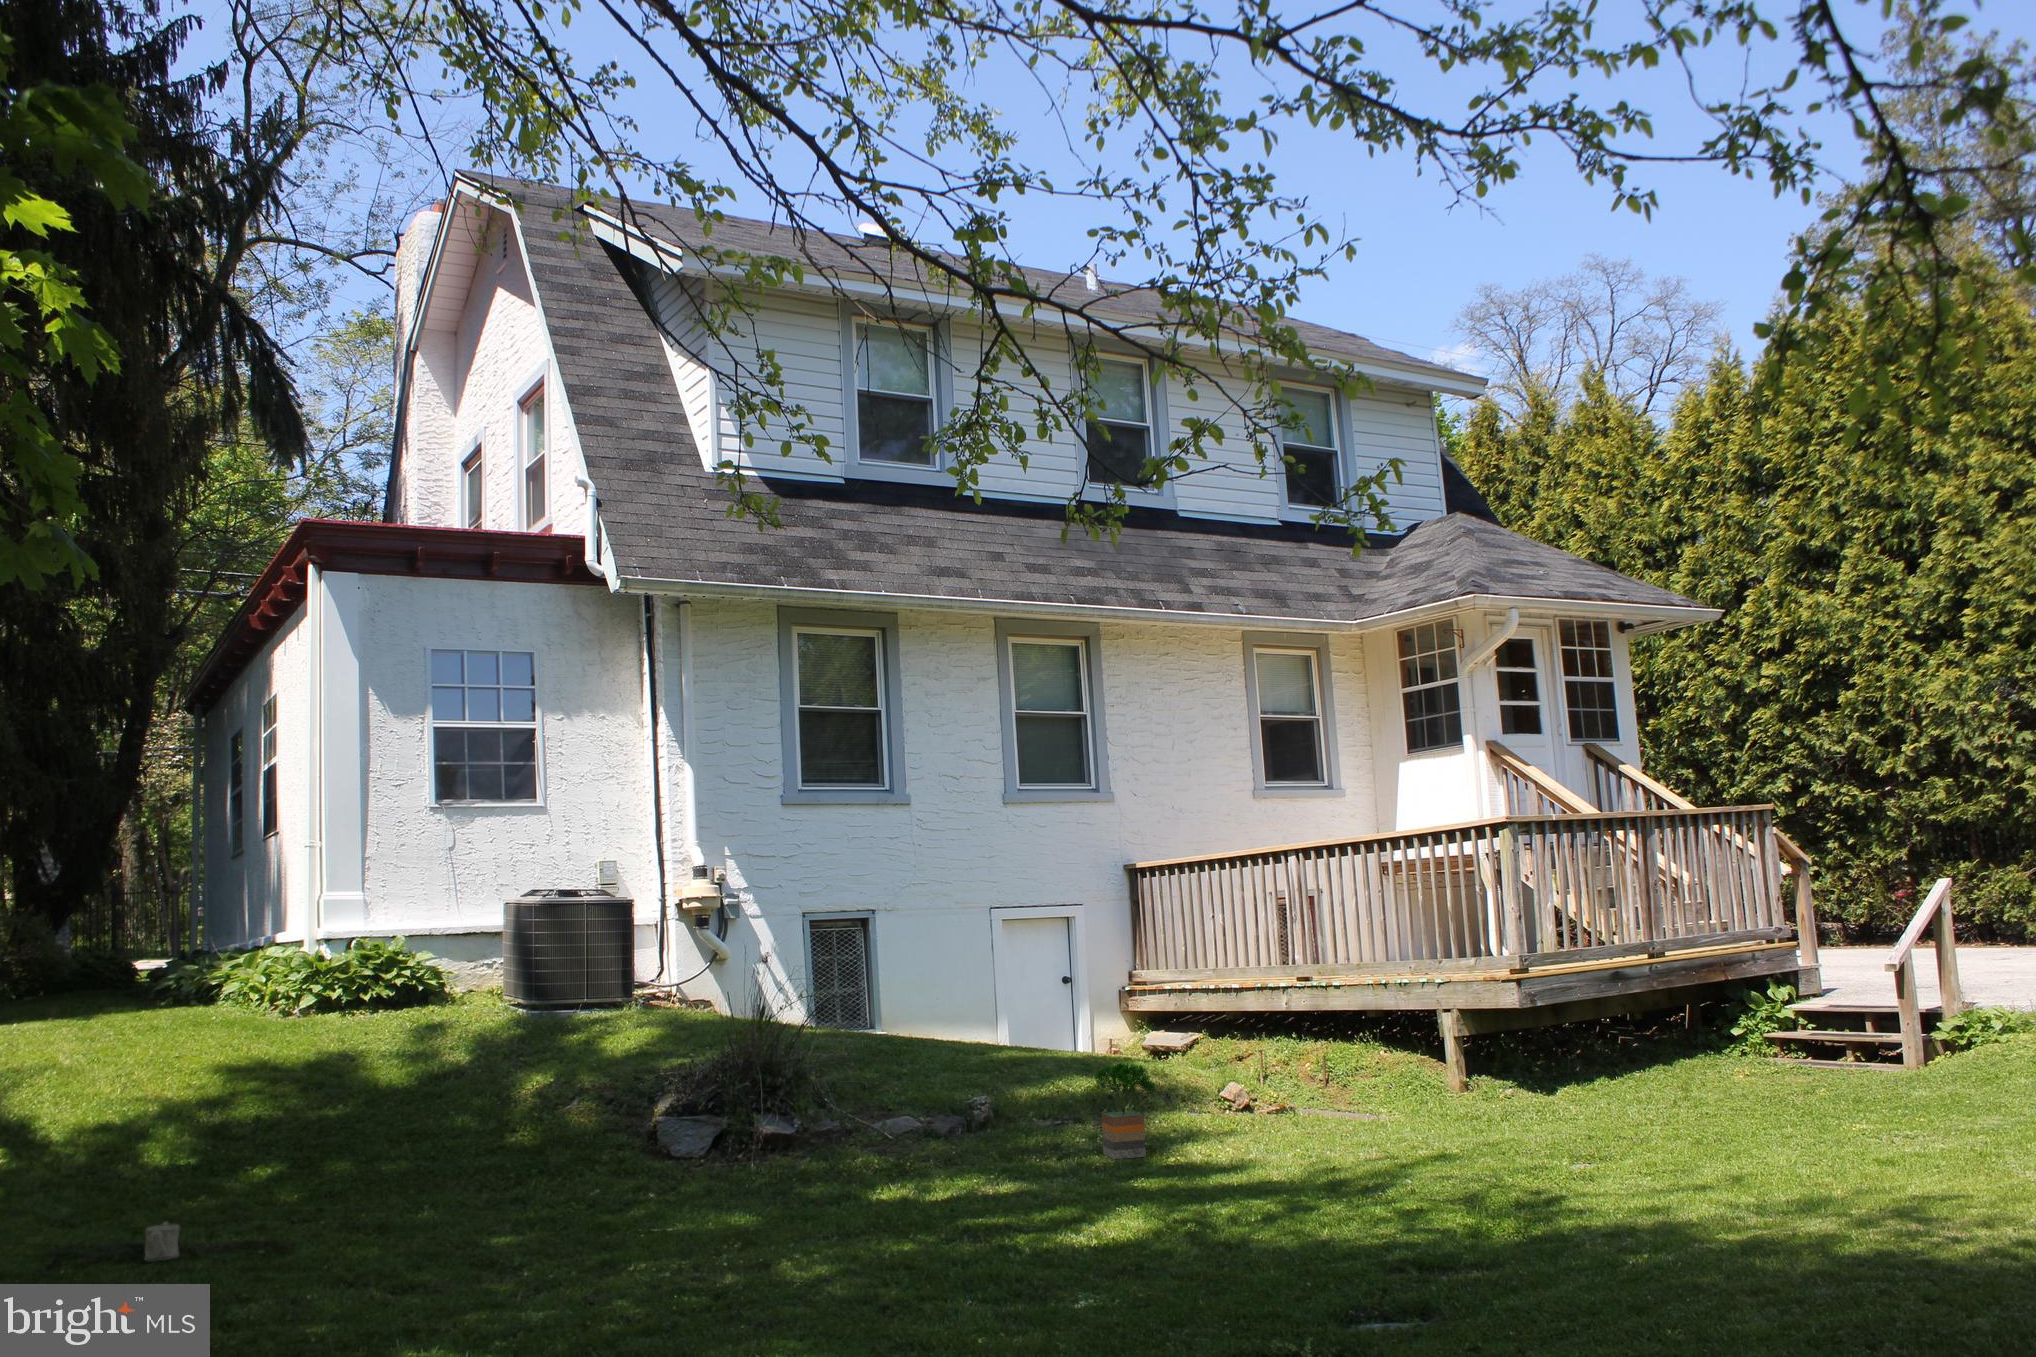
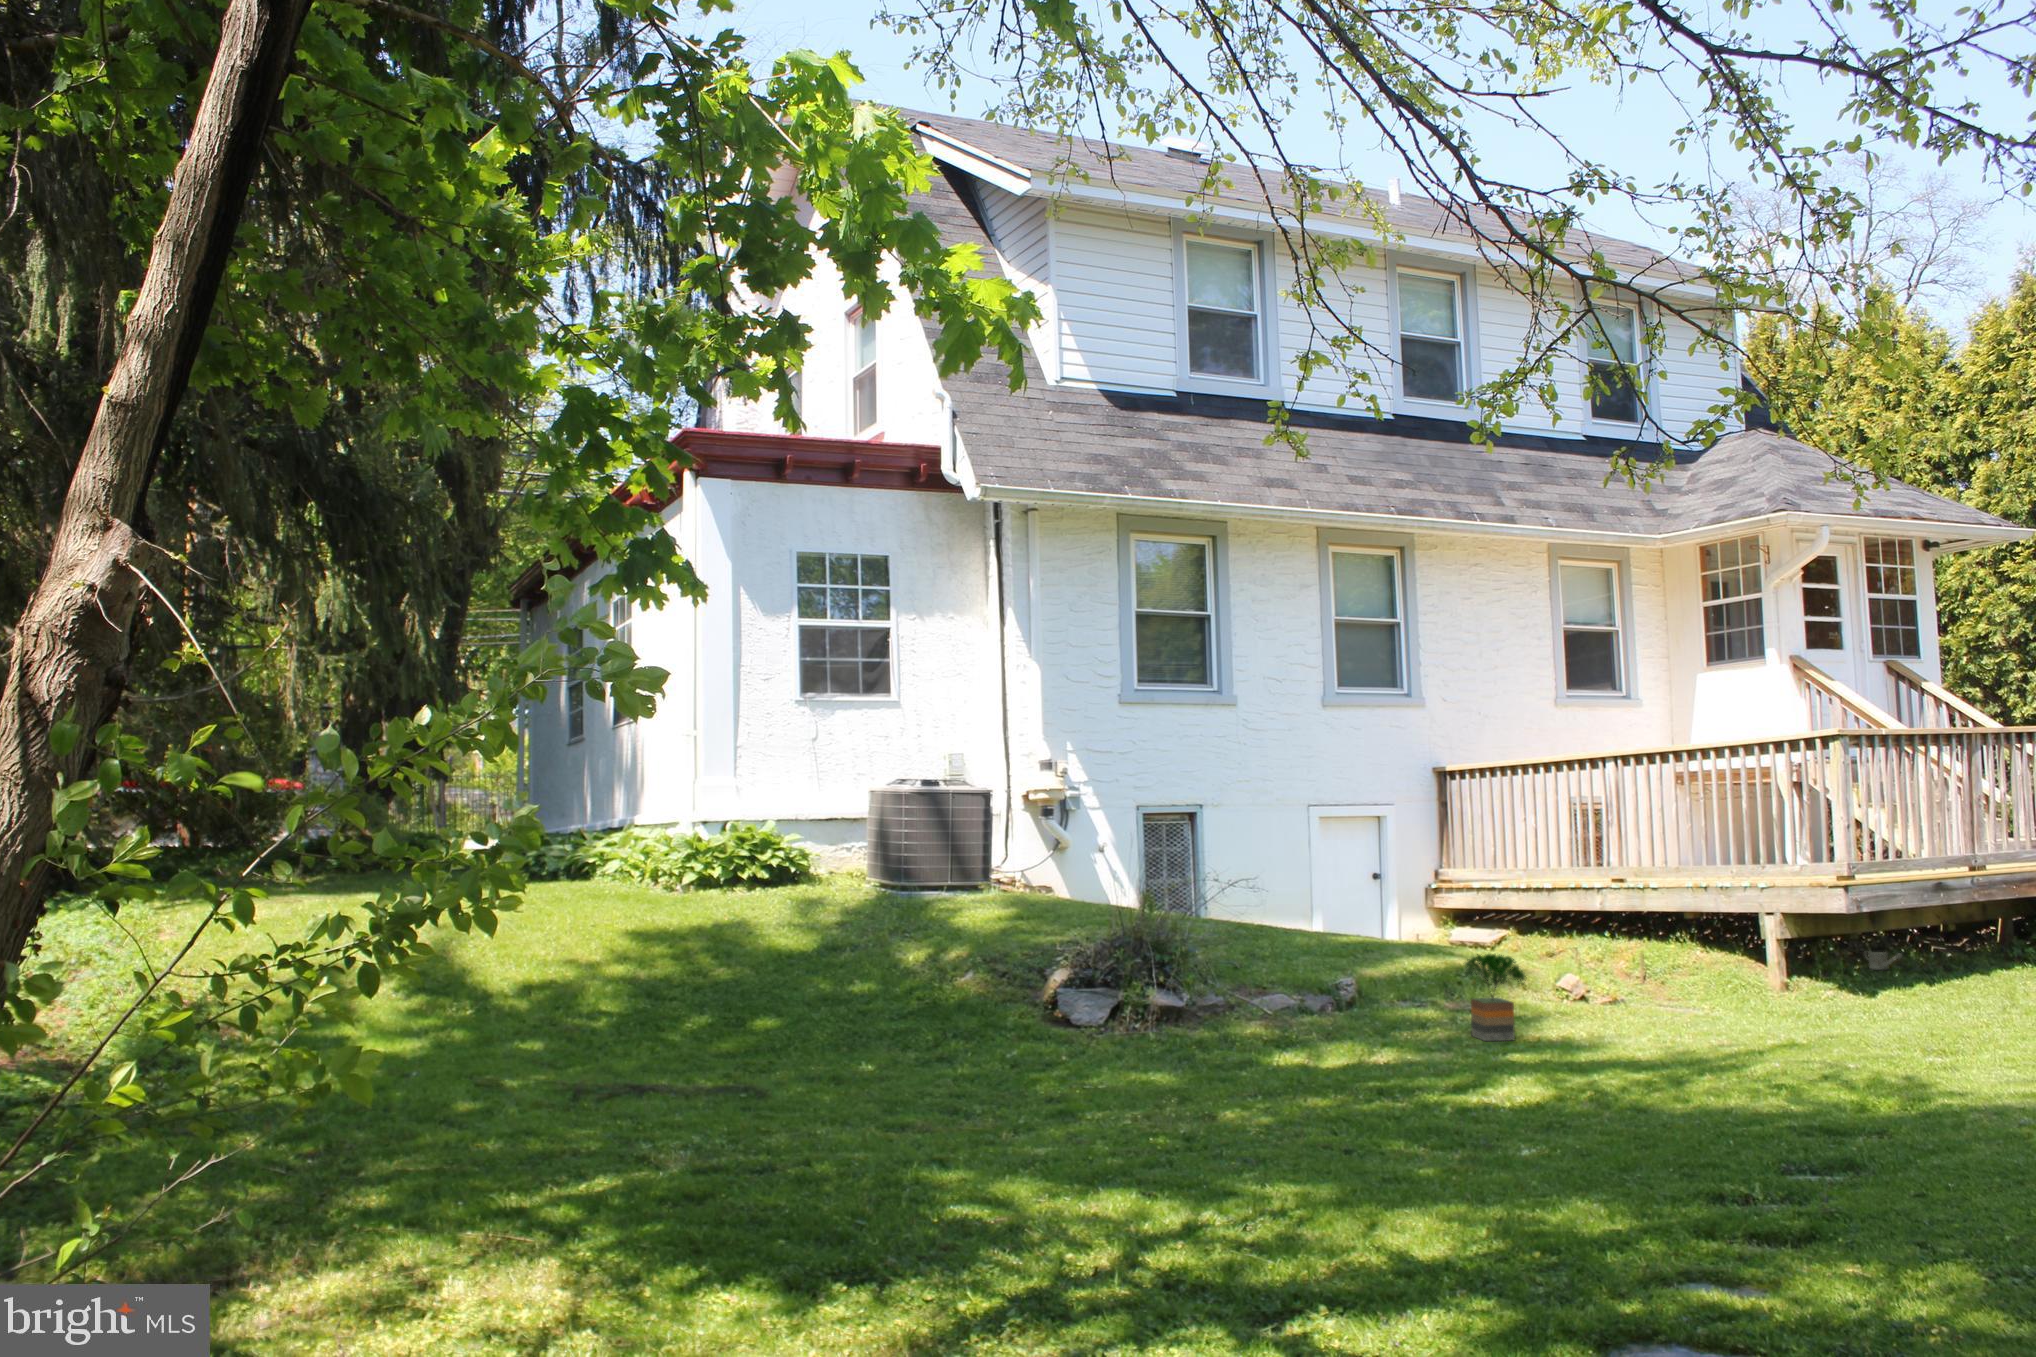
watering can: present [144,1221,180,1261] -> present [1864,951,1902,970]

